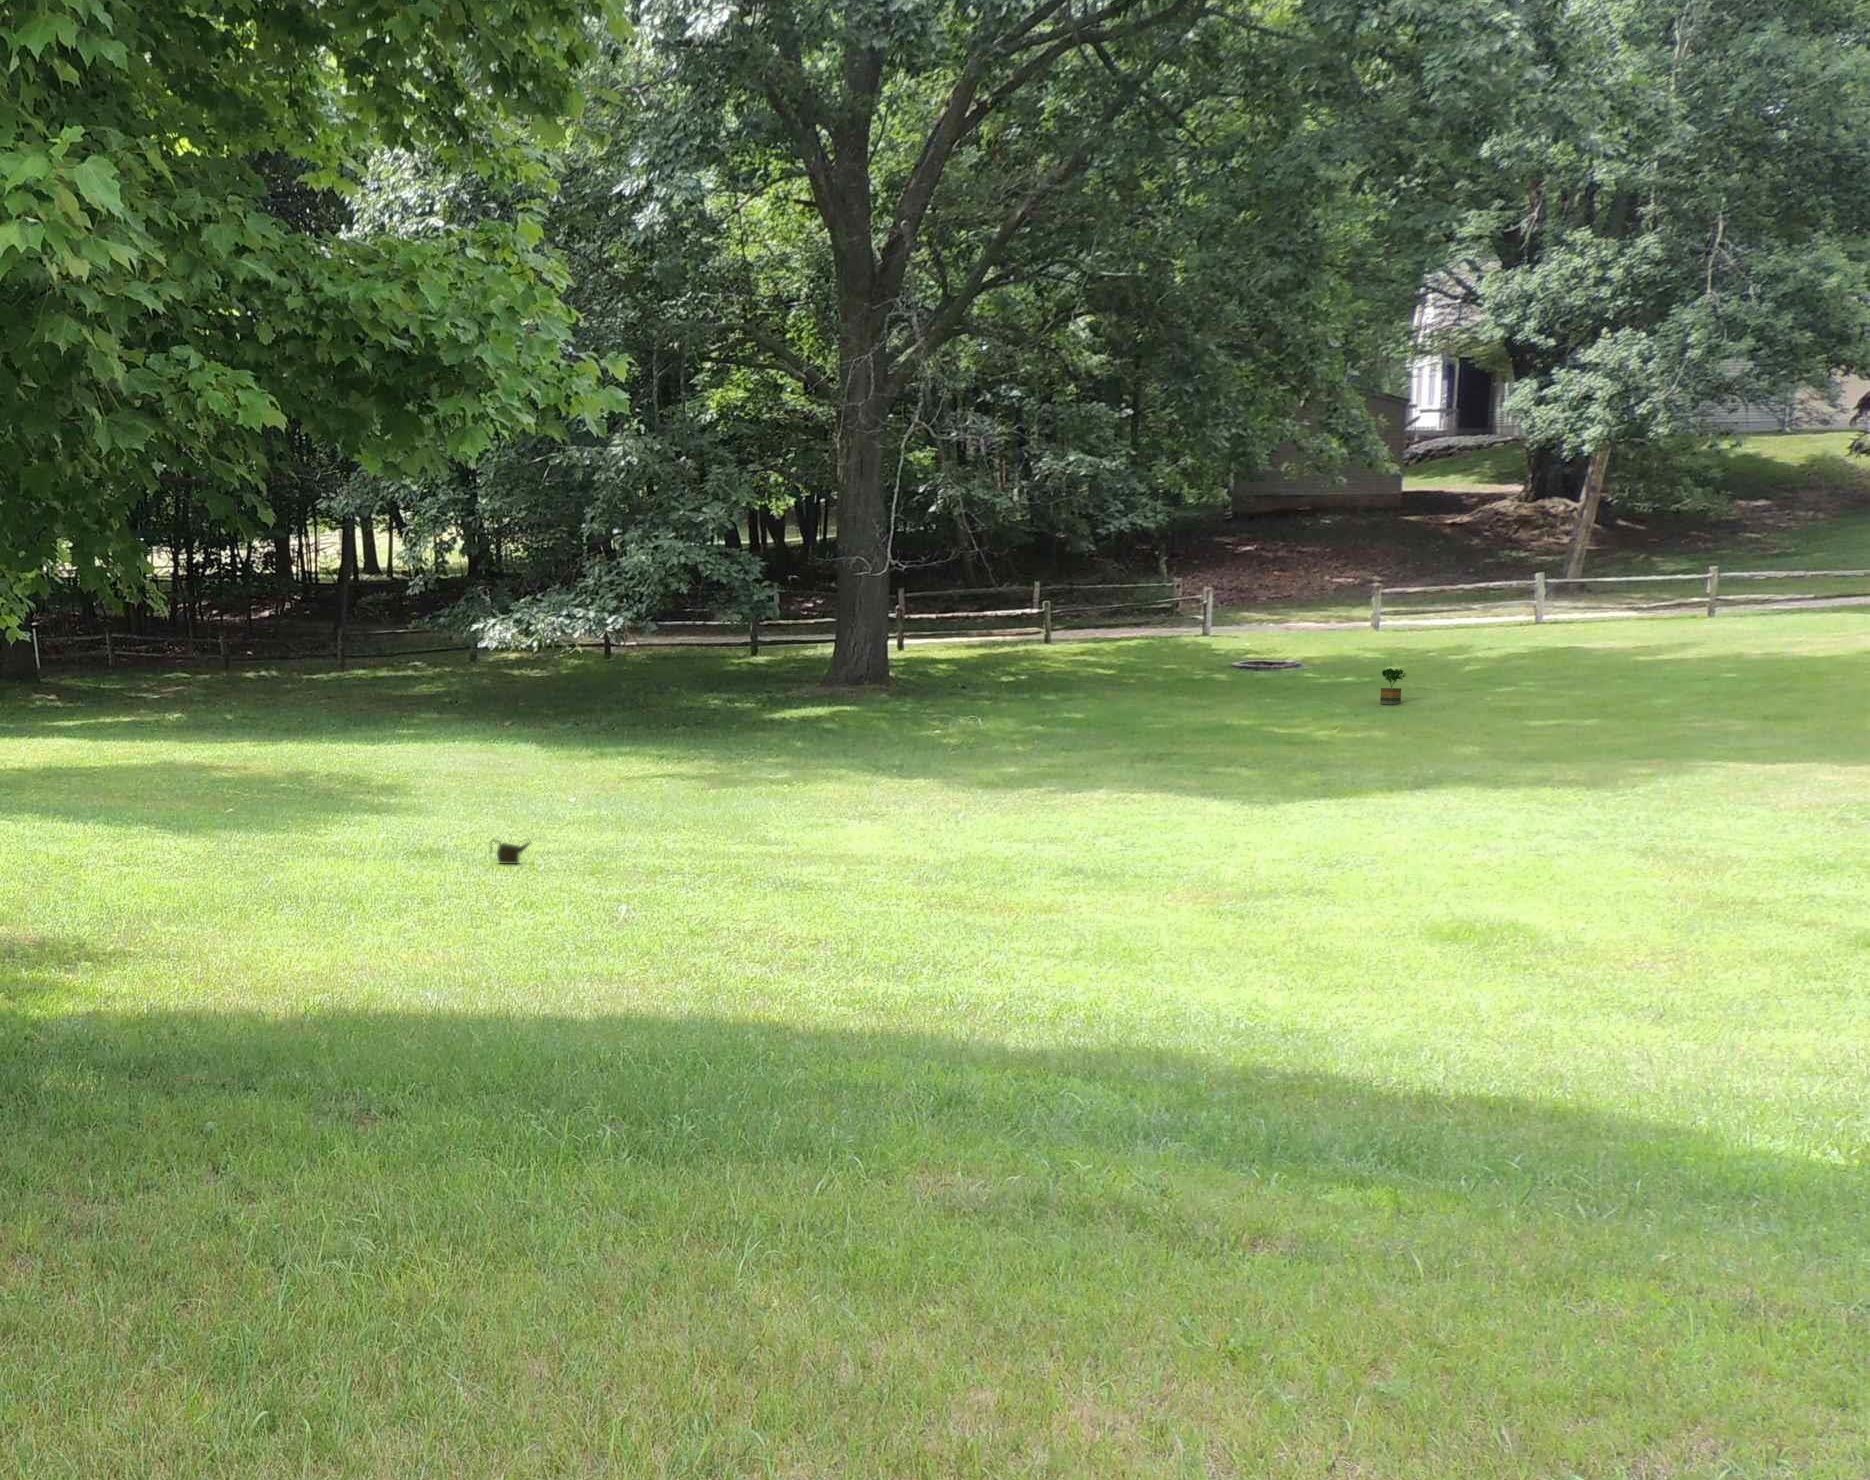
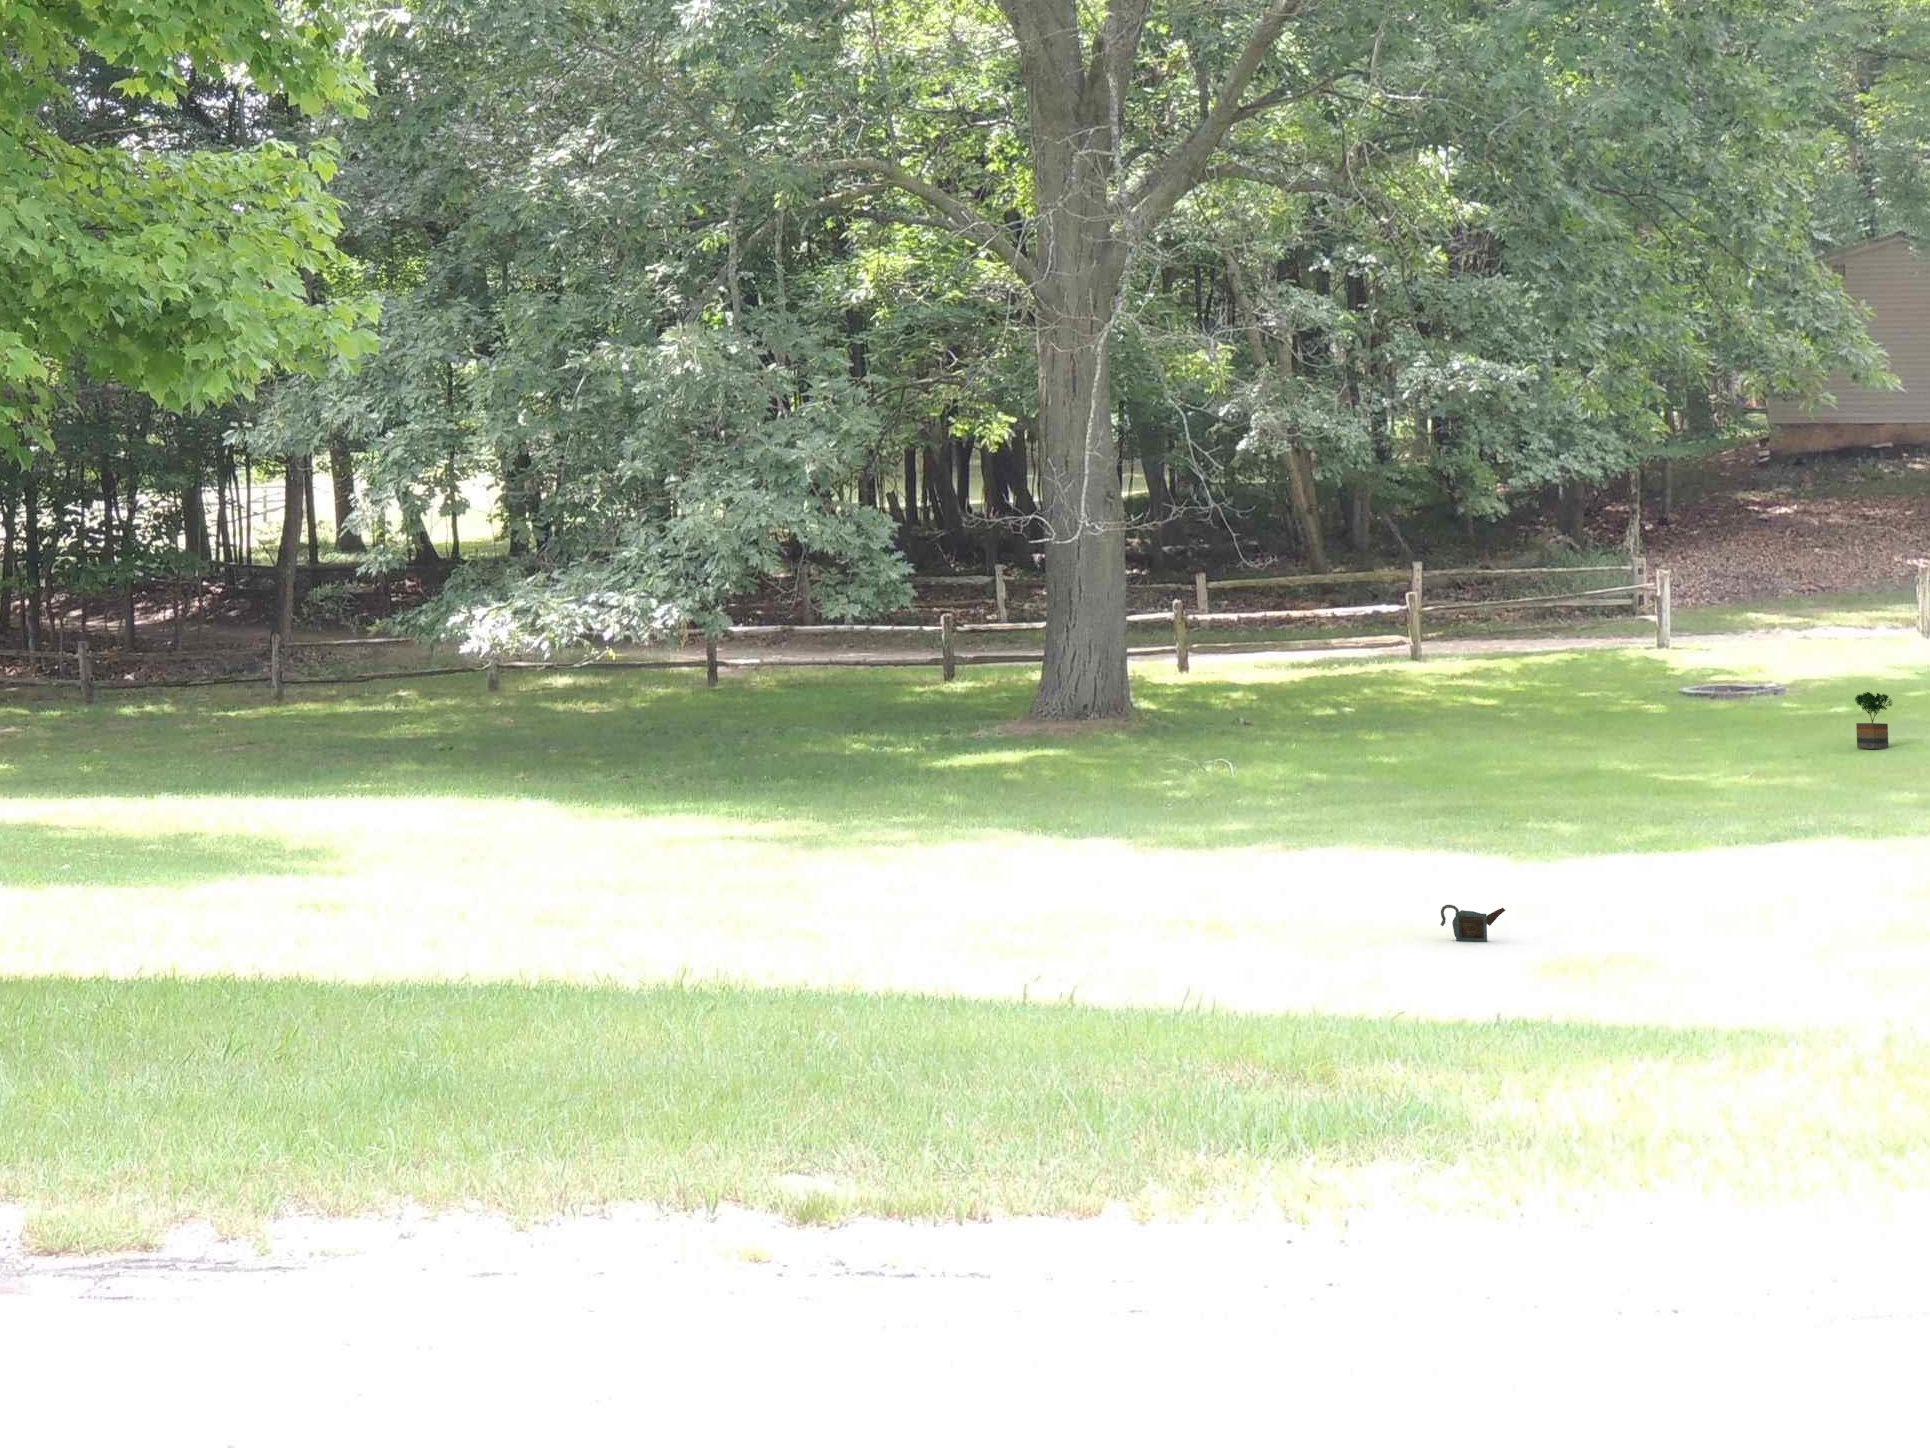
watering can: present [494,840,530,864] -> present [1440,905,1505,941]

